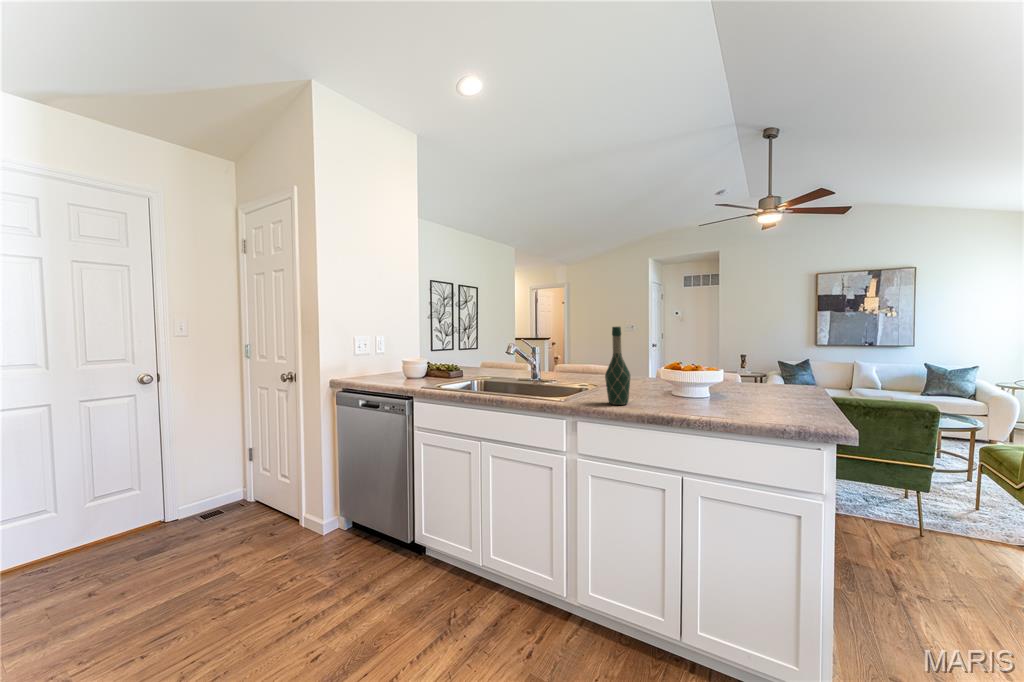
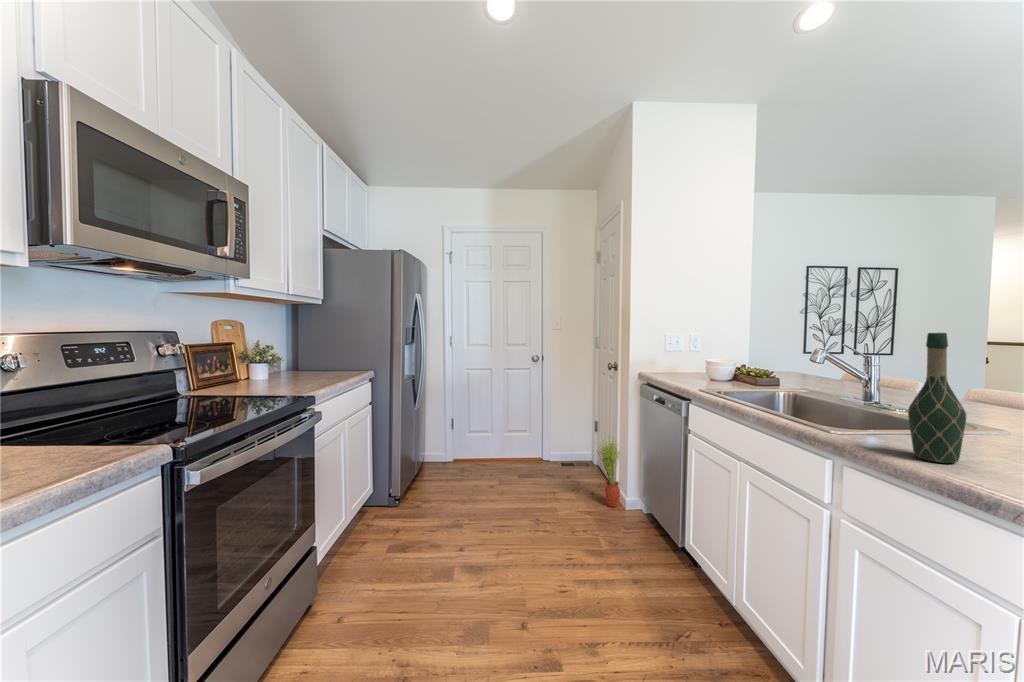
potted plant: none [282,458,315,542] -> present [598,436,620,507]

